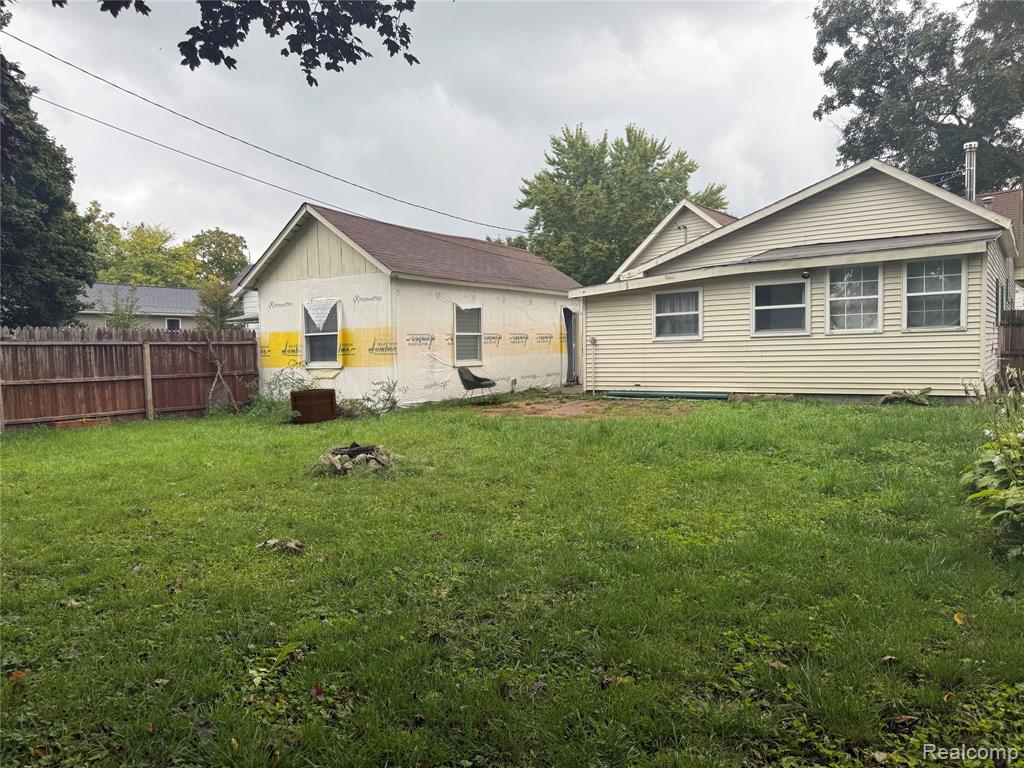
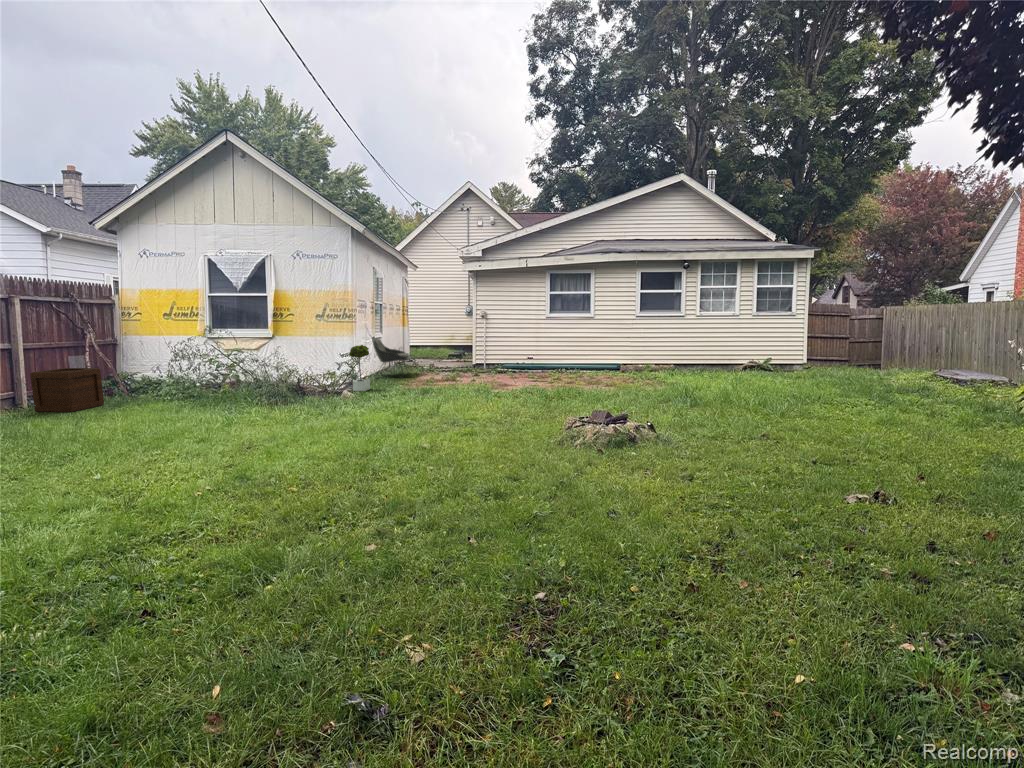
potted tree: none [417,373,439,417] -> present [349,345,370,391]
wooden crate: present [290,389,337,423] -> present [30,368,104,412]

